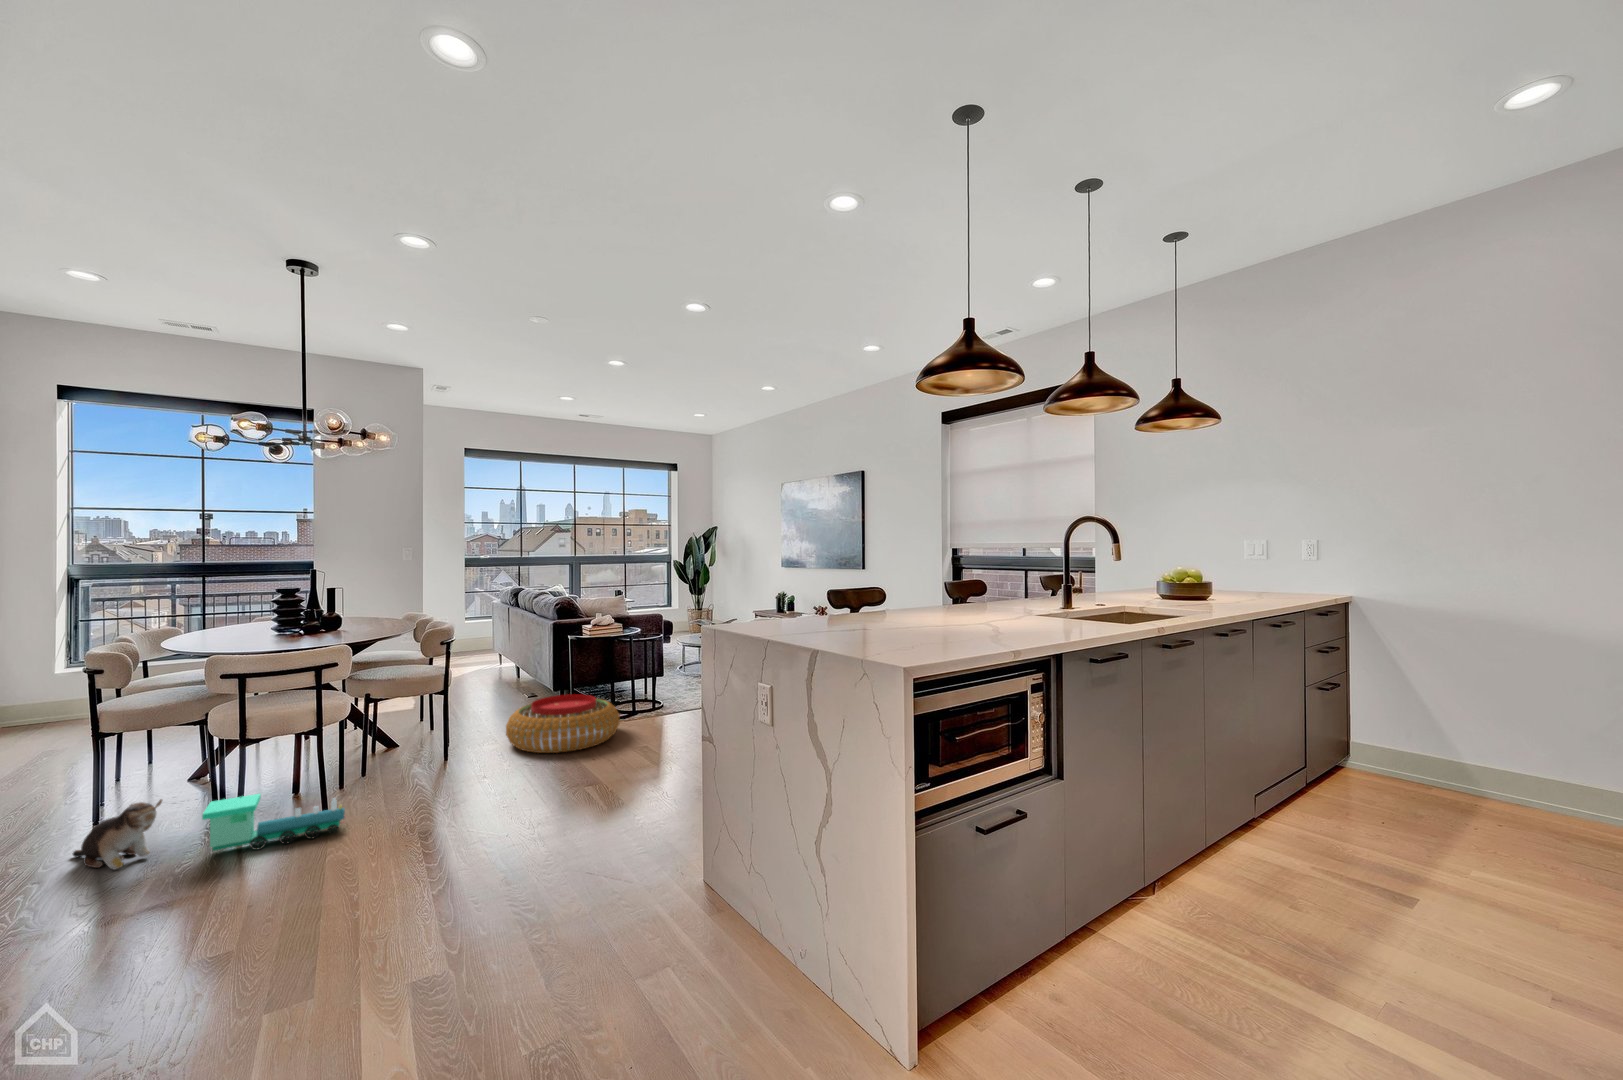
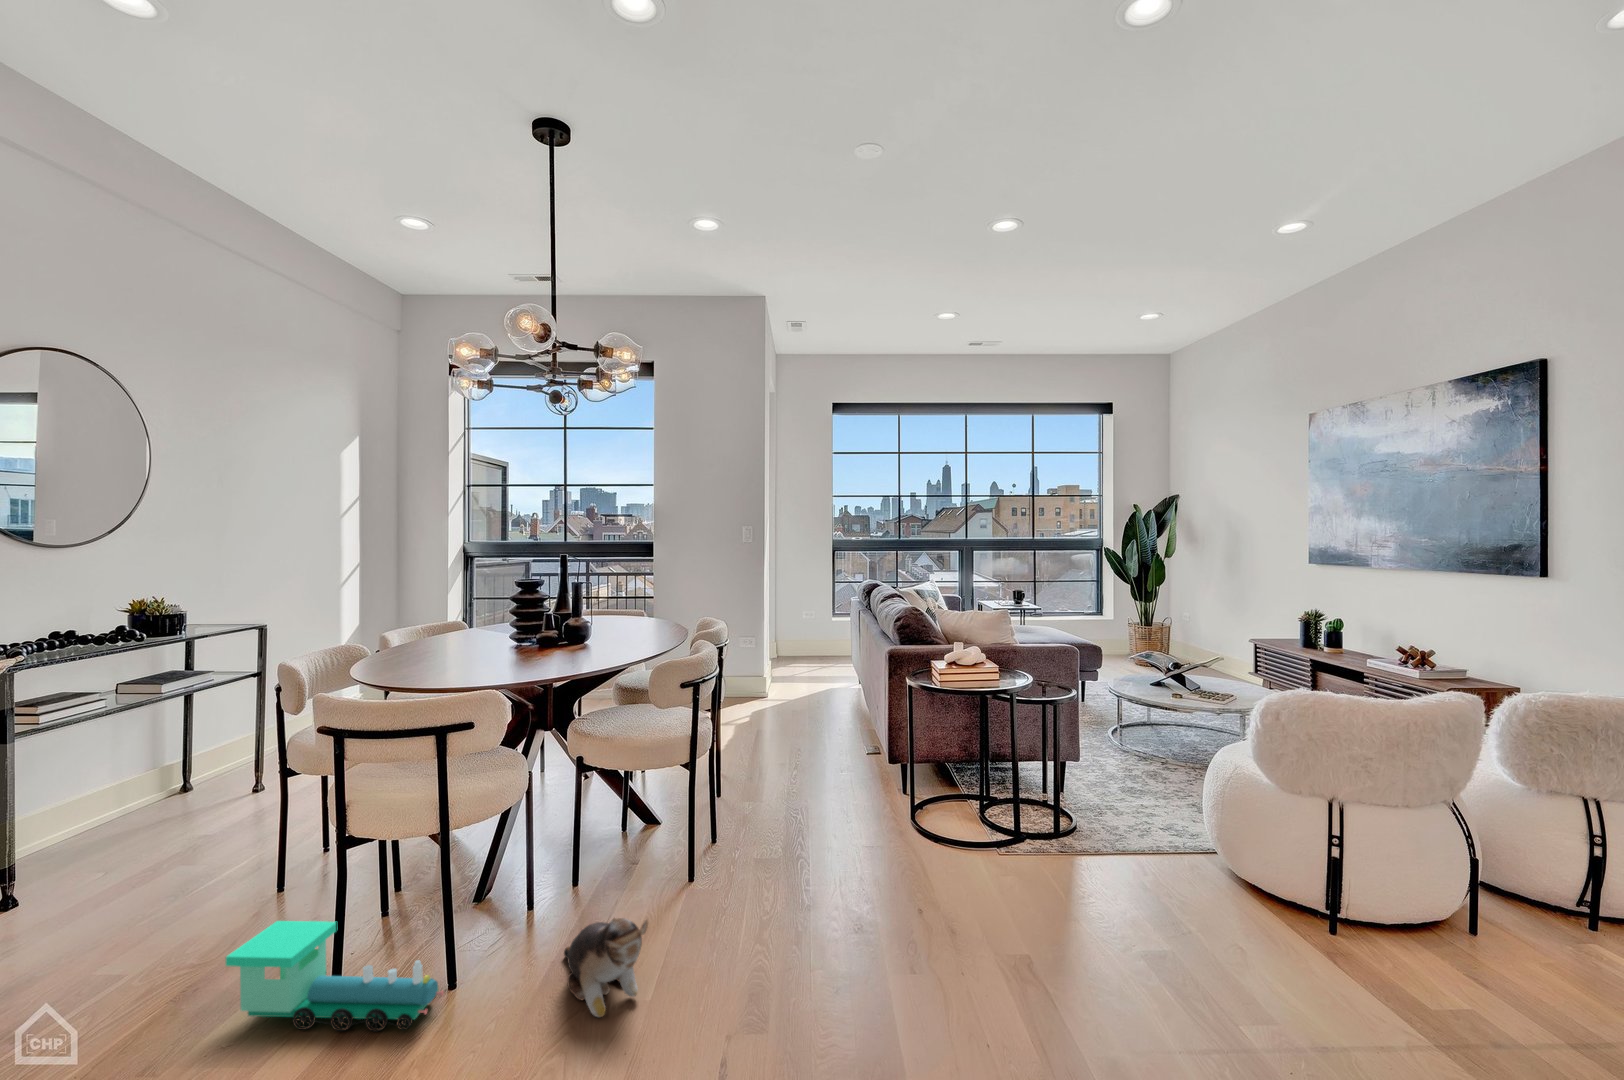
pouf: present [506,694,619,753] -> none [776,778,969,907]
plush toy: present [73,800,162,869] -> present [564,918,648,1017]

